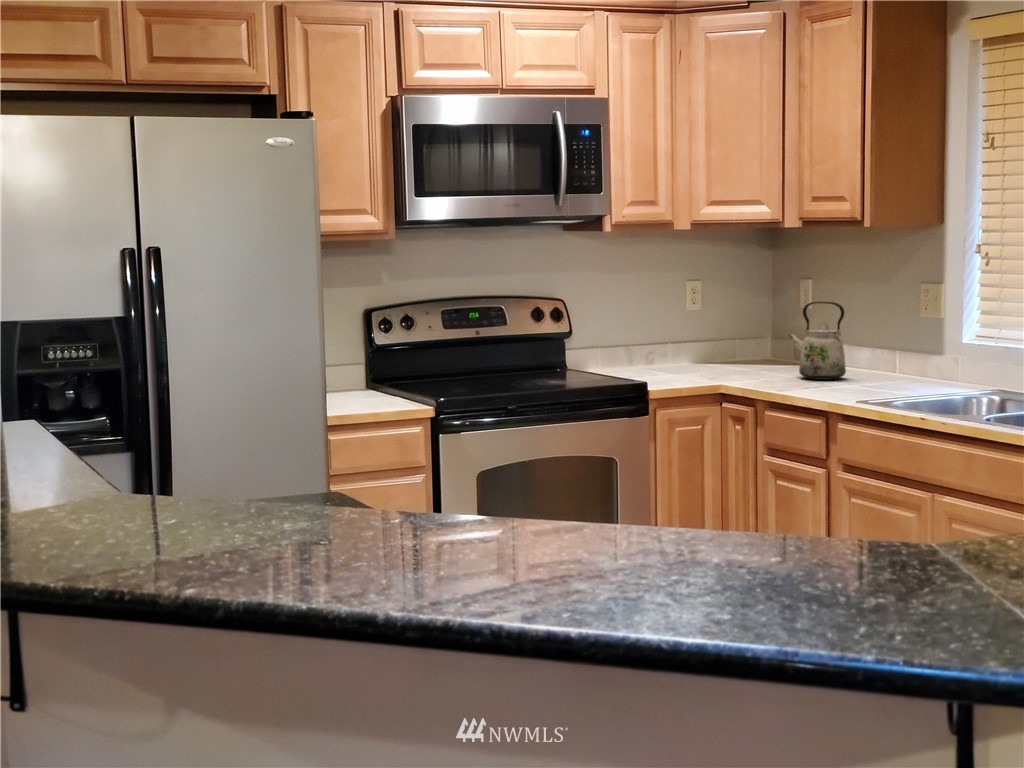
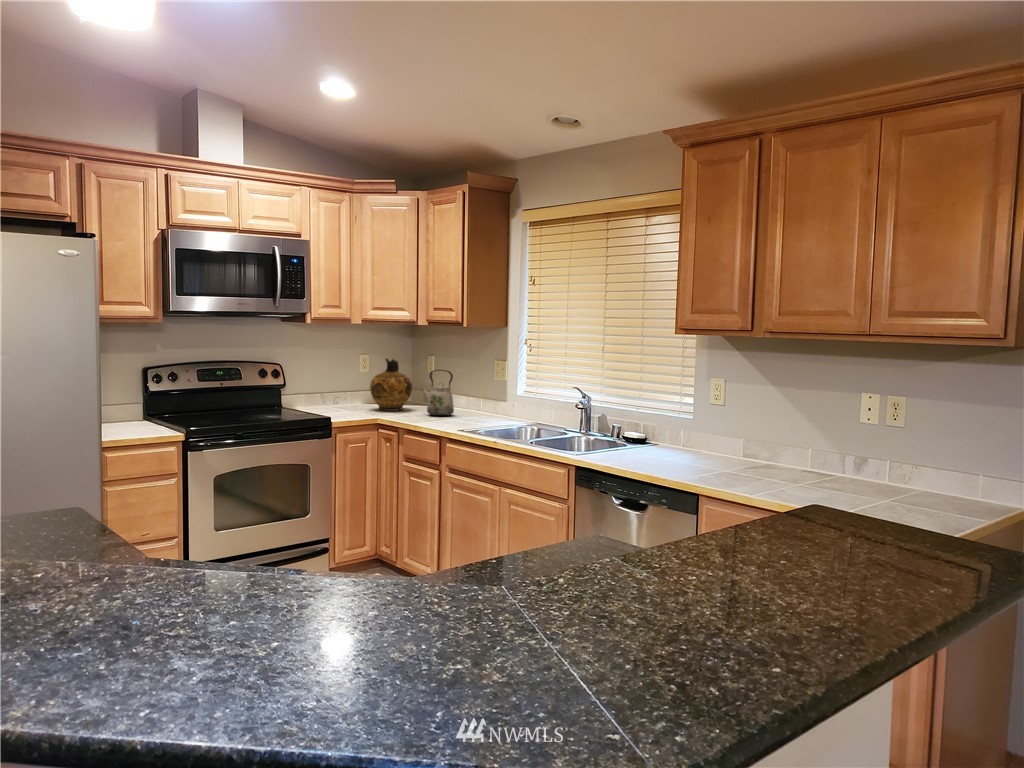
ceramic jug: none [701,286,771,372] -> present [370,359,412,411]

